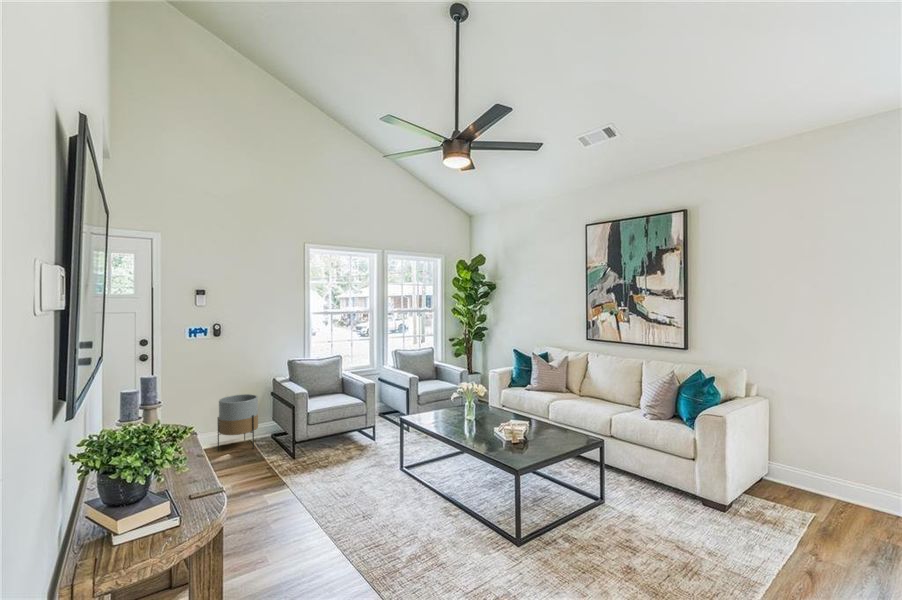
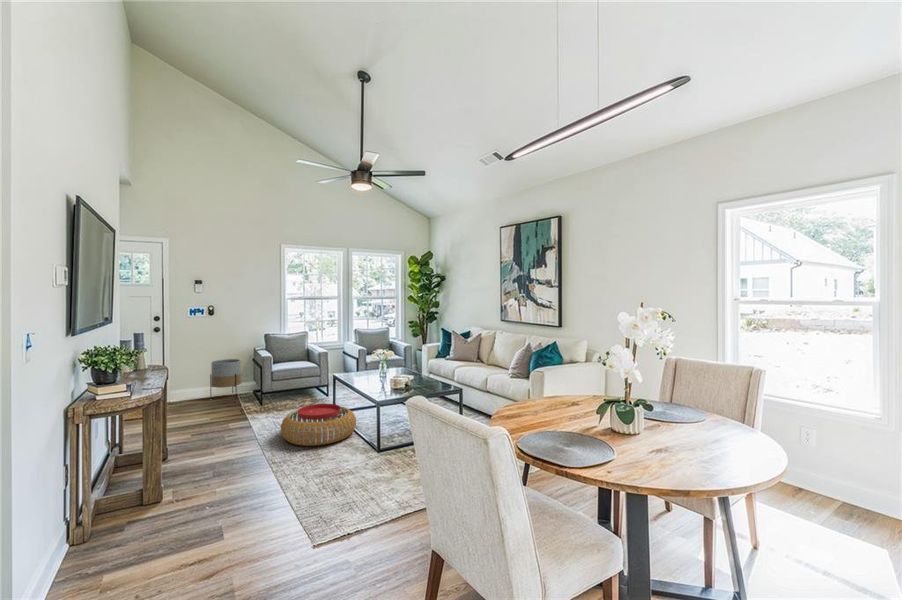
pouf: none [356,465,460,538] -> present [281,404,356,446]

